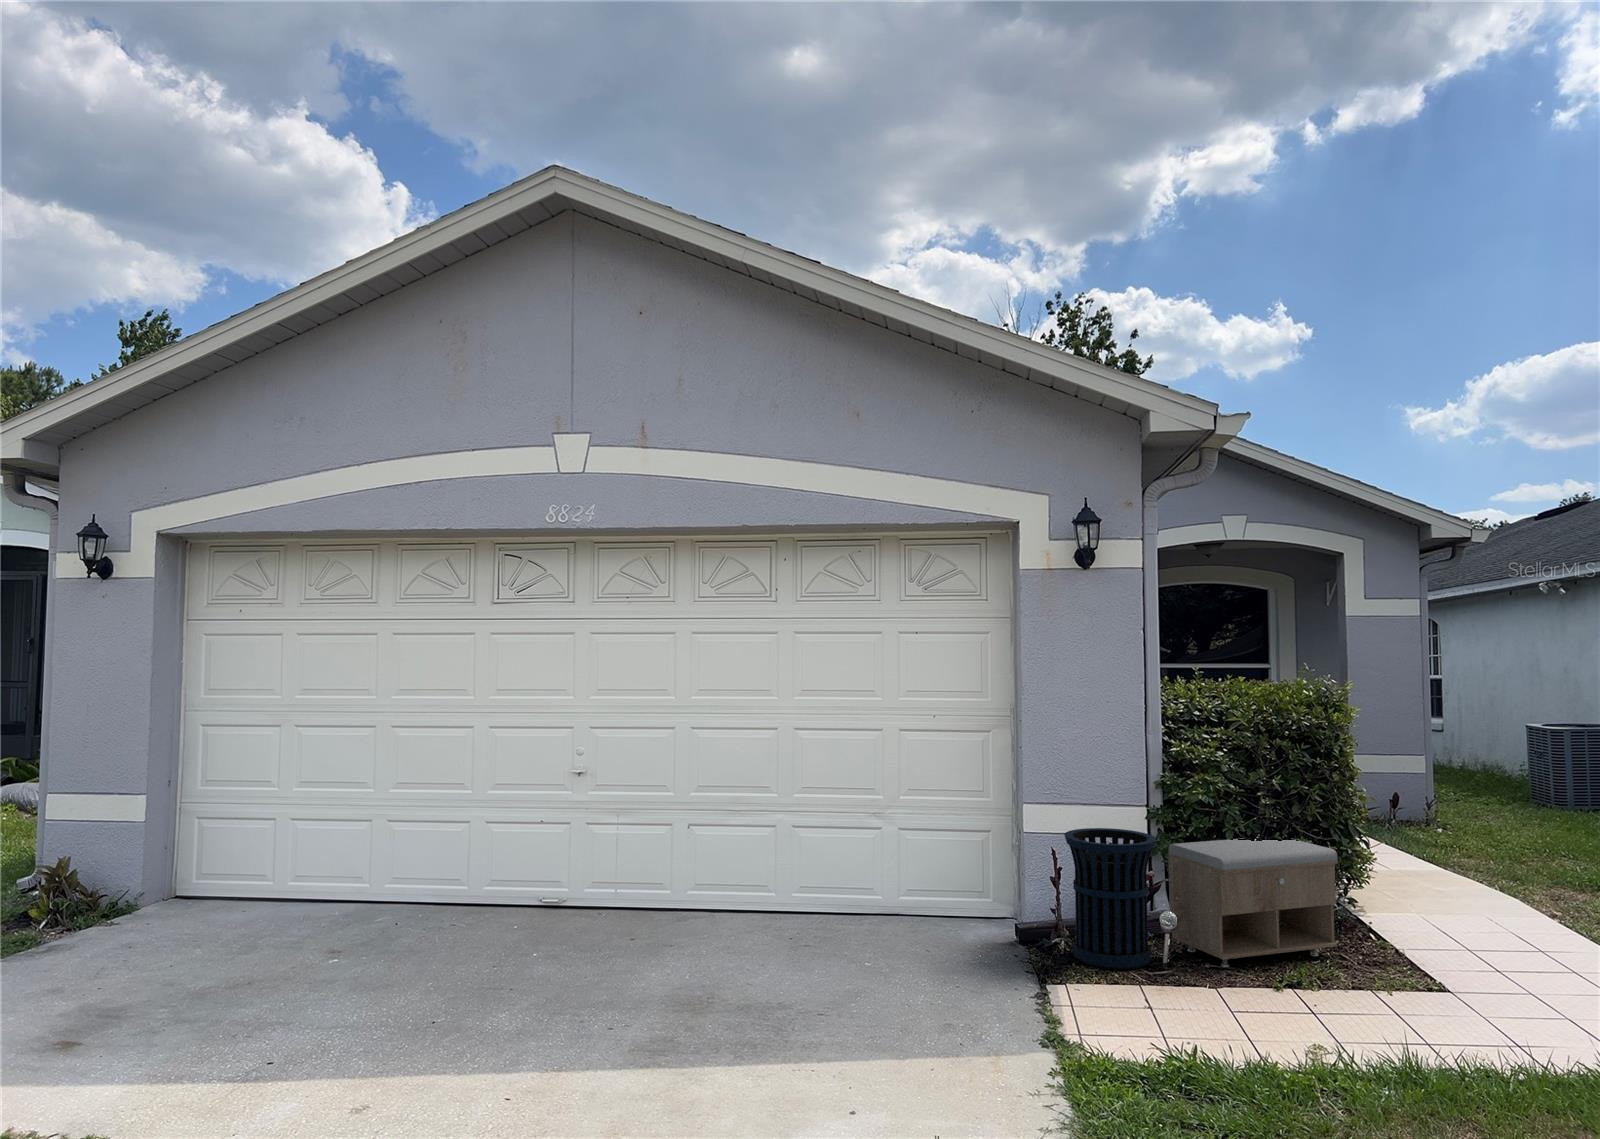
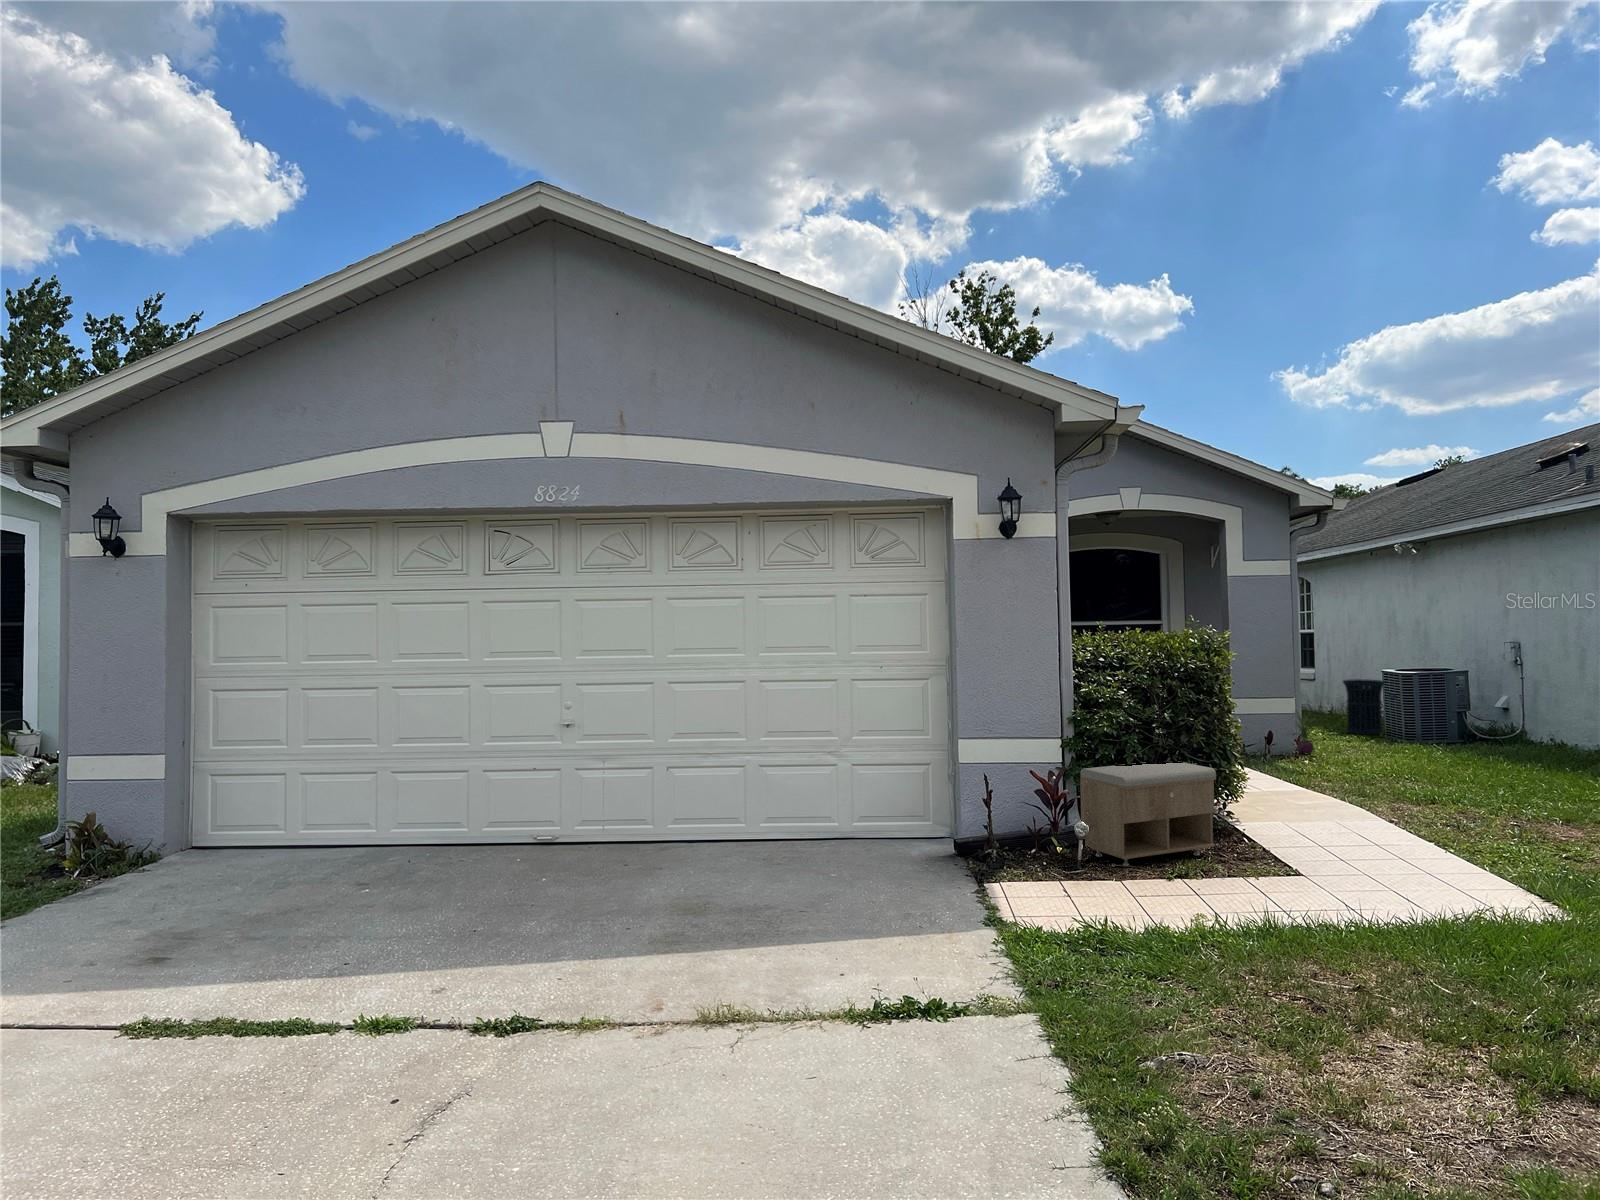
decorative plant: none [1406,771,1472,823] -> present [1291,711,1315,755]
trash can: present [1064,828,1156,970] -> present [1343,679,1385,735]

